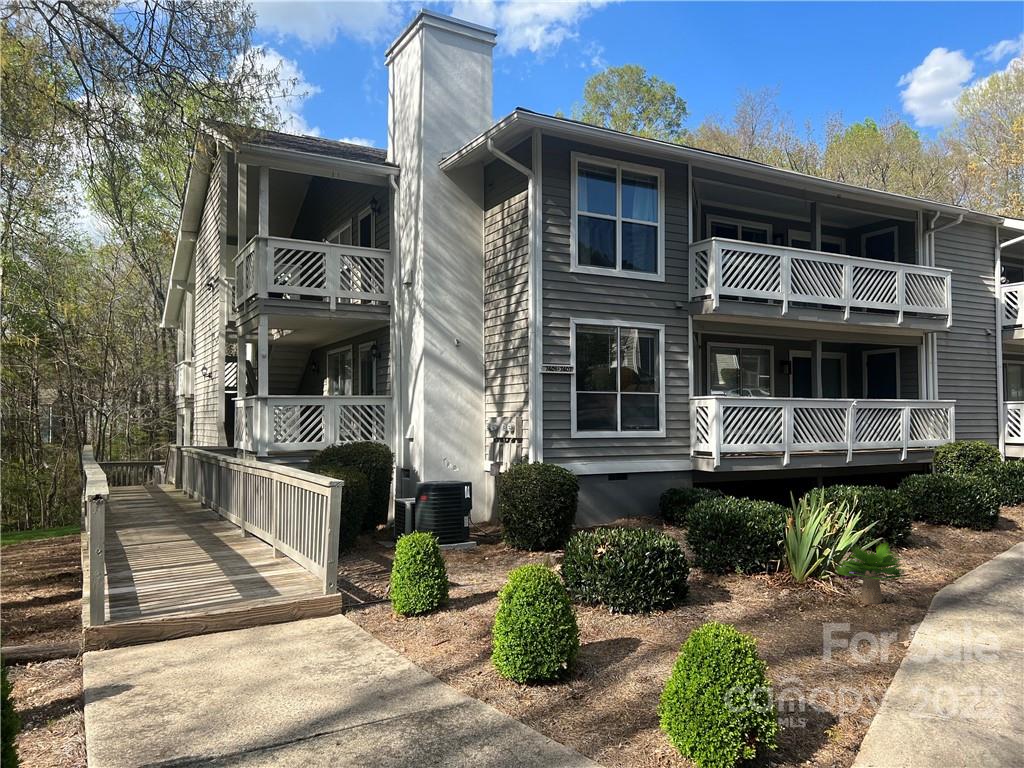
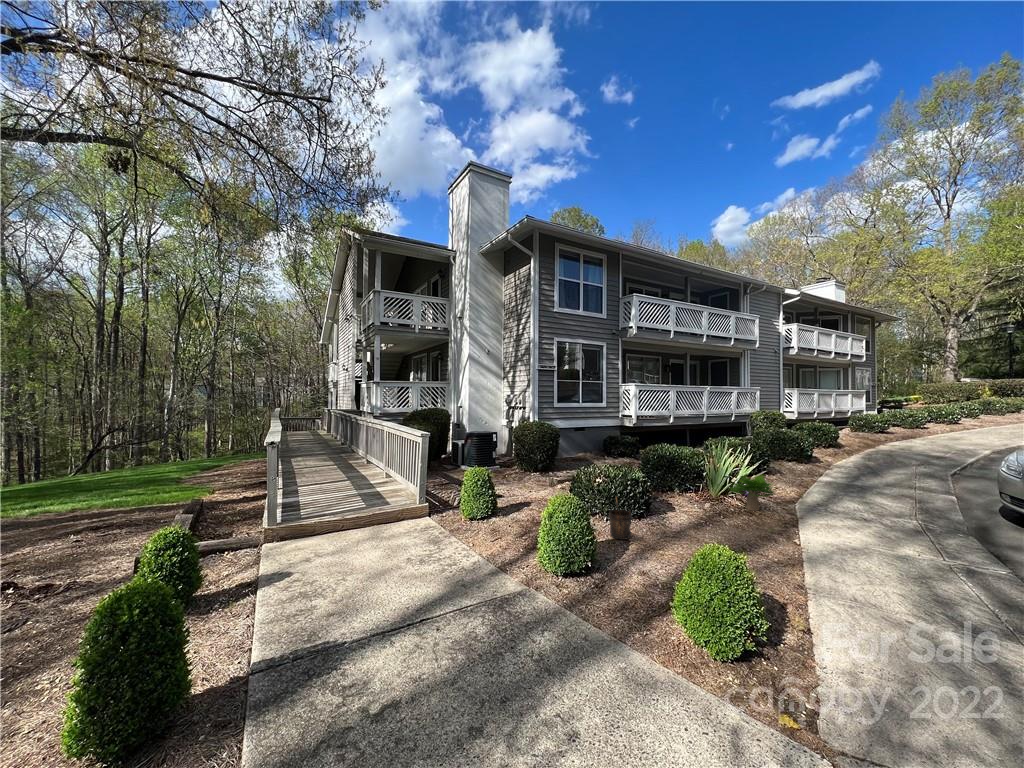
bucket: none [619,578,656,642] -> present [609,497,632,540]

